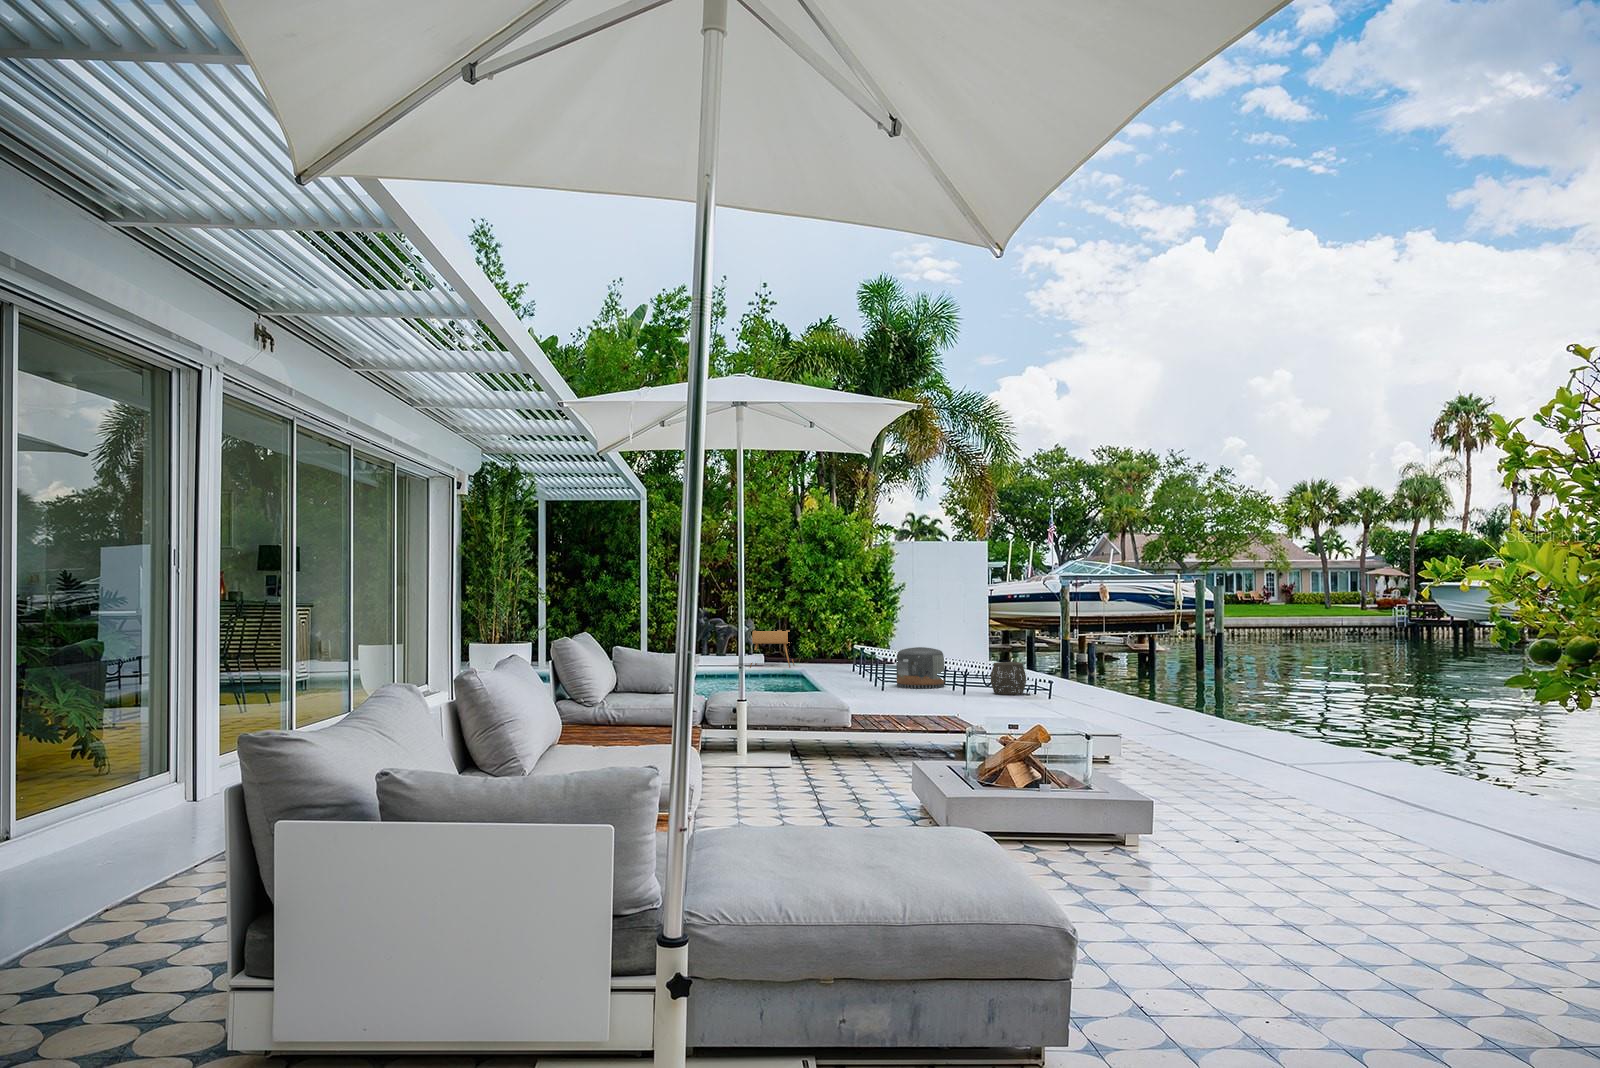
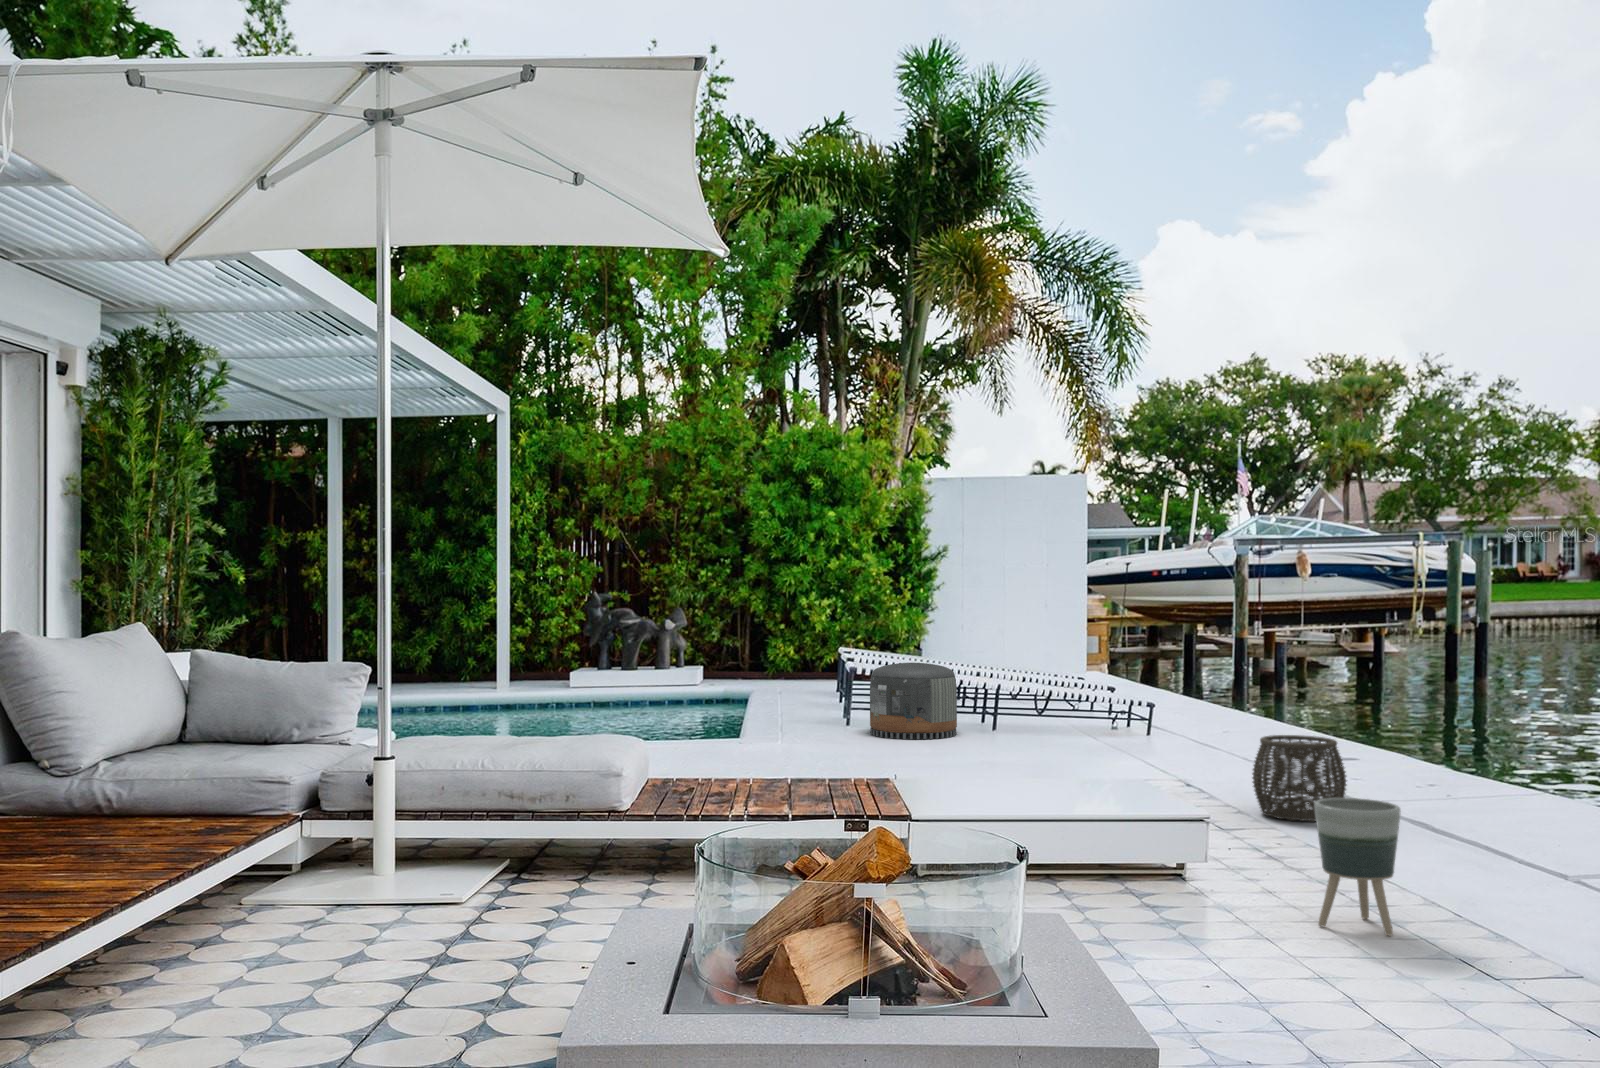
side table: present [750,630,794,668] -> none [682,624,761,686]
woven basket: present [991,662,1026,695] -> present [1252,735,1347,822]
planter: none [1158,687,1191,739] -> present [1314,798,1401,936]

